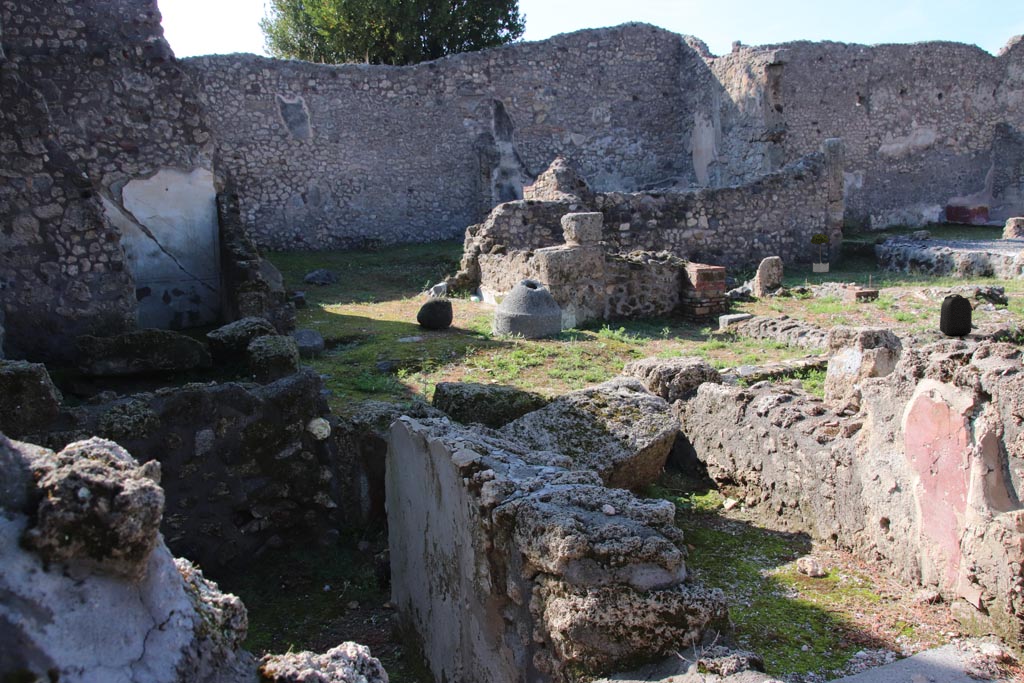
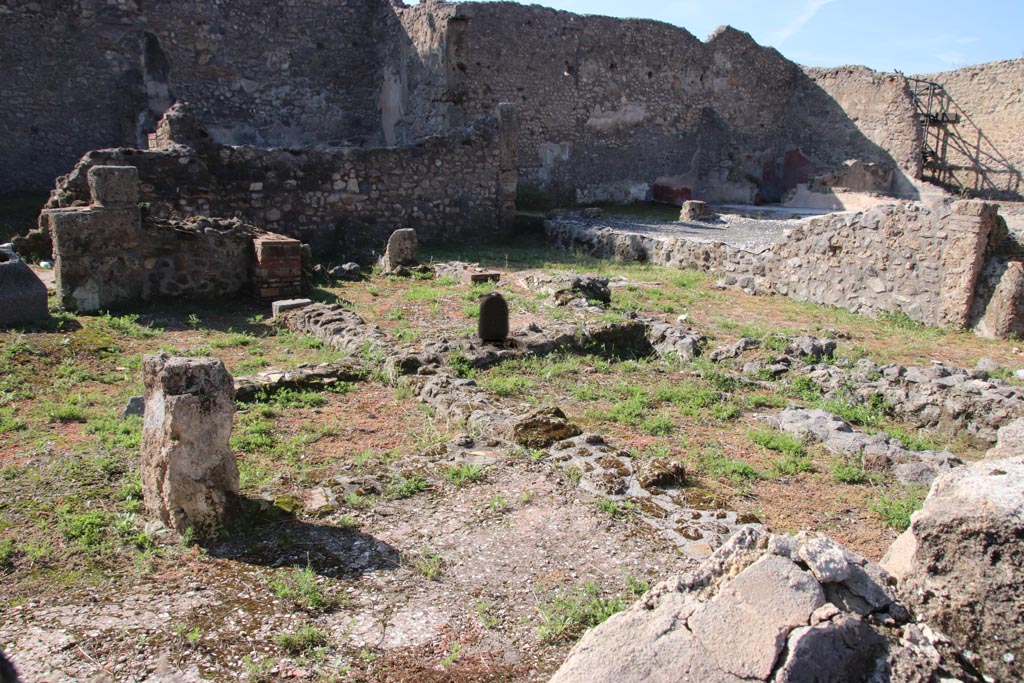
potted tree: present [811,233,829,272] -> none [479,205,498,246]

